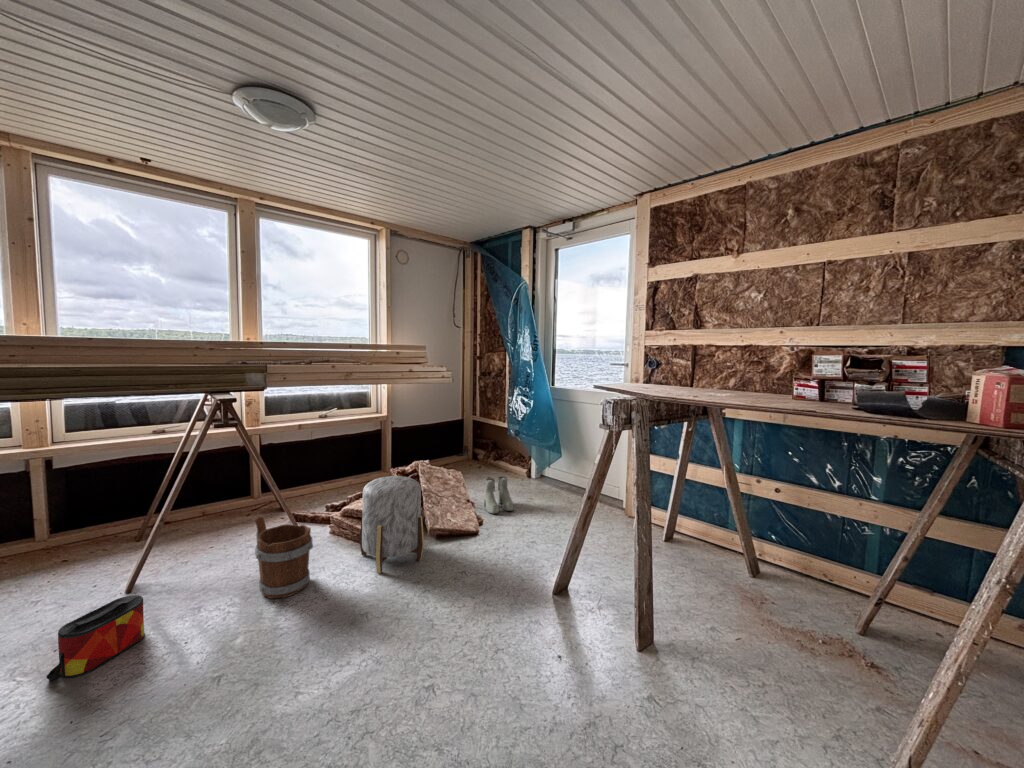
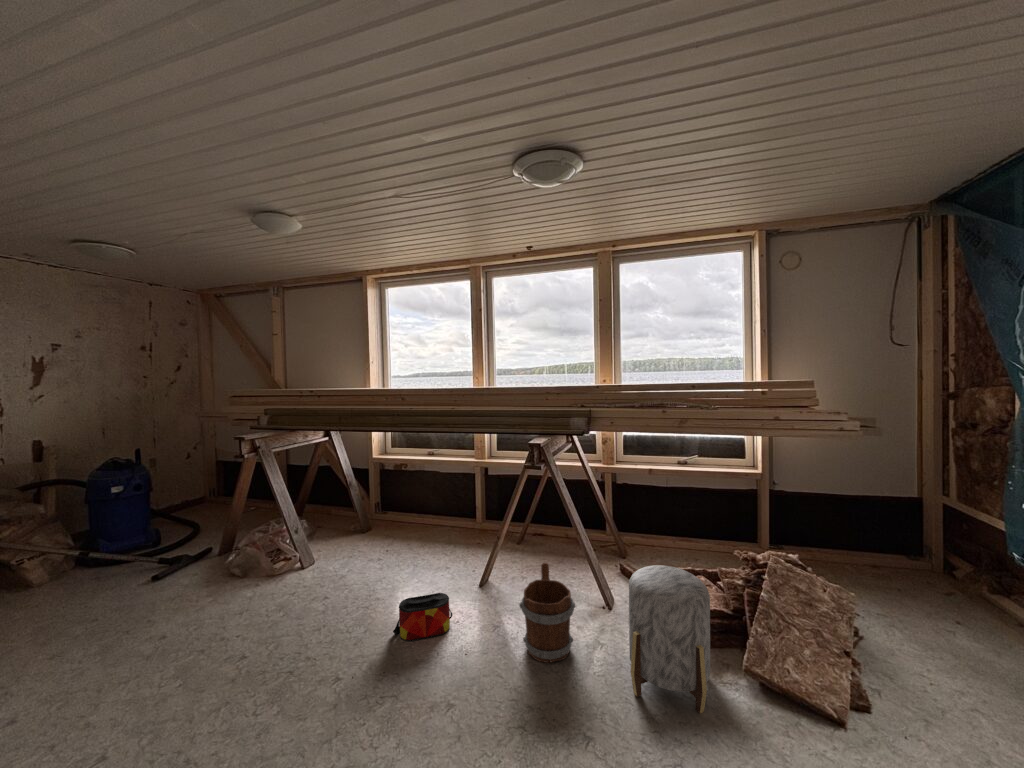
boots: present [483,477,513,514] -> none [896,629,973,726]

